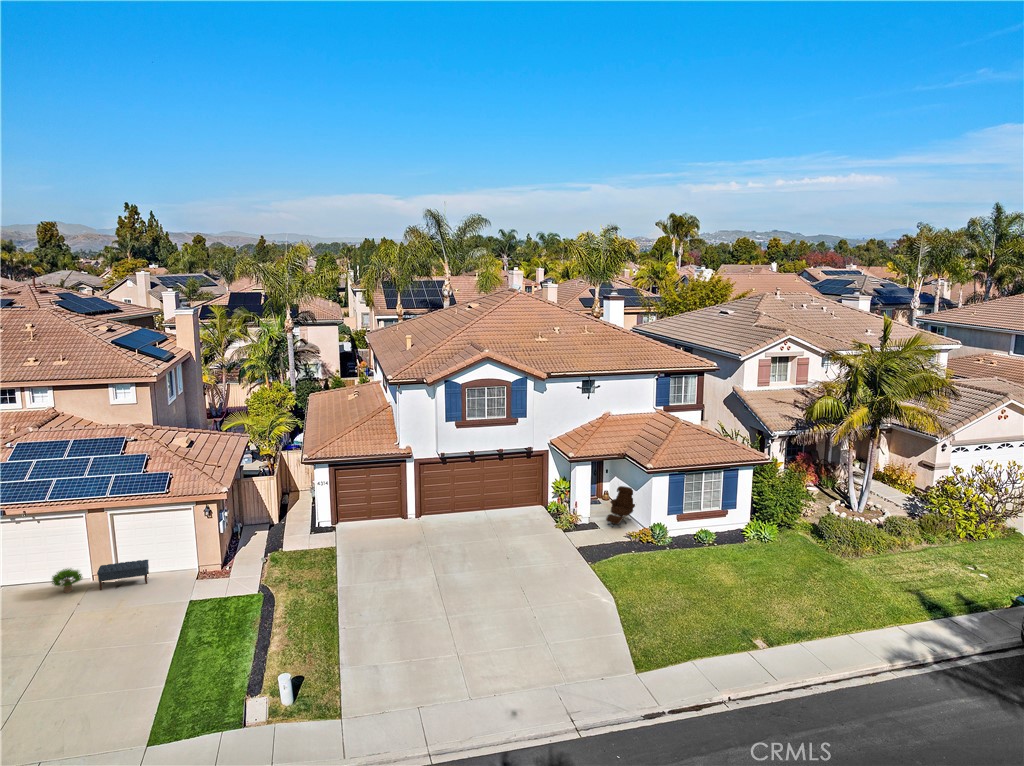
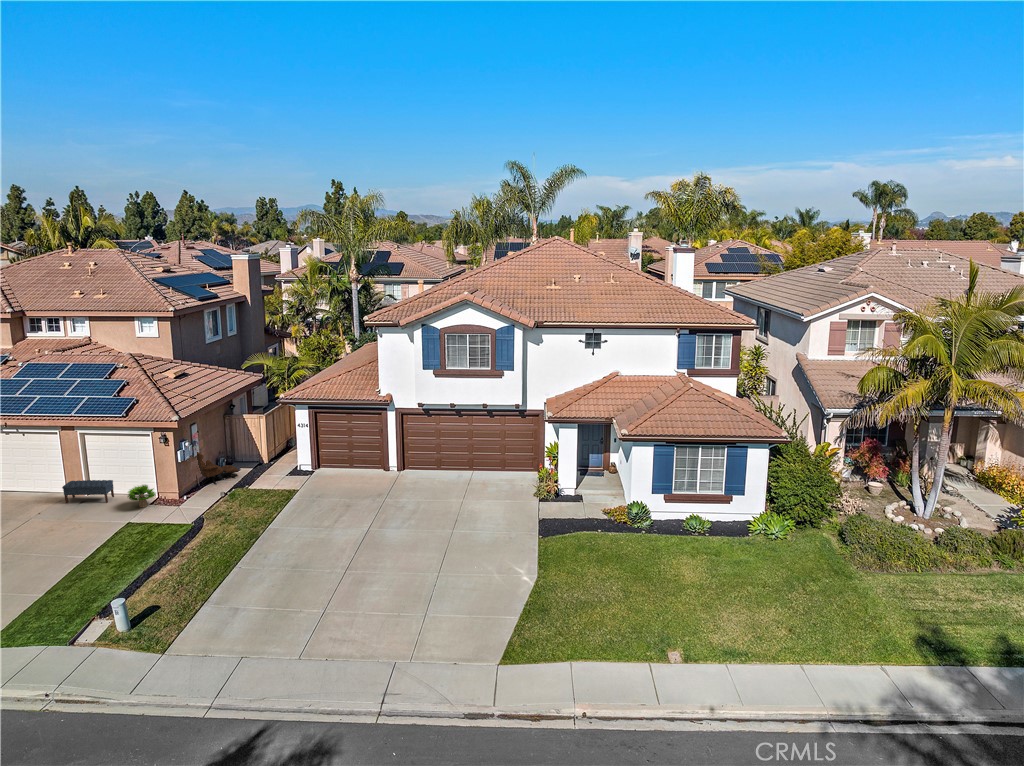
lounge chair: present [606,486,635,524] -> present [197,452,238,485]
potted plant: present [52,569,83,593] -> present [128,485,156,507]

